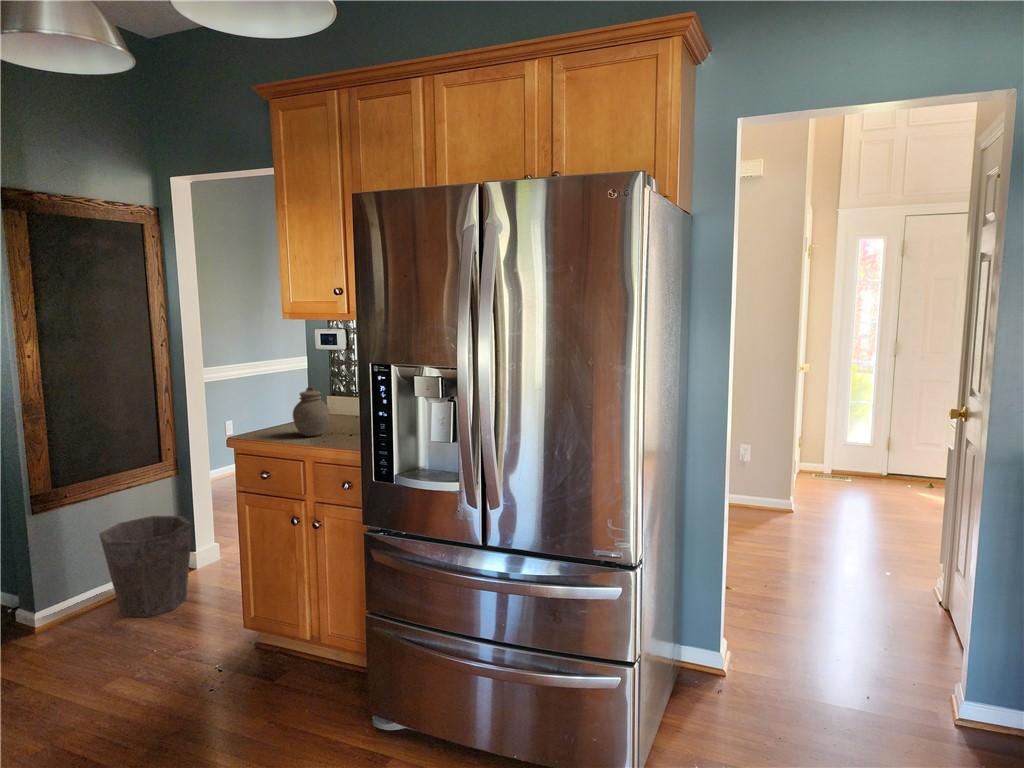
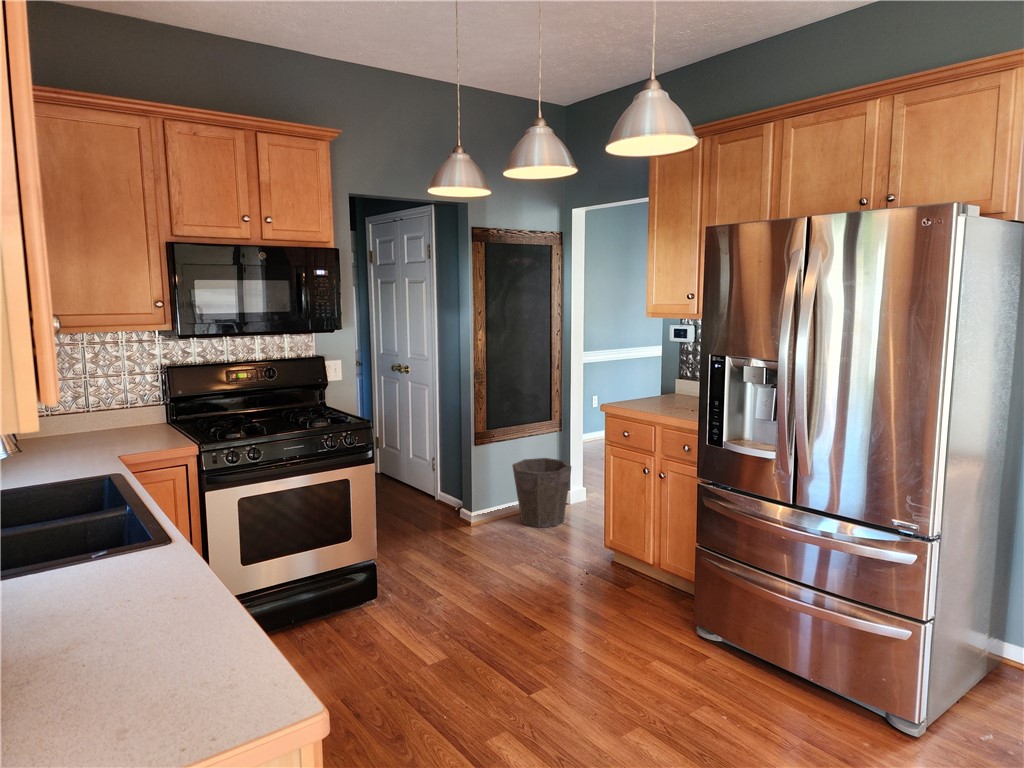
jar: present [293,387,330,436] -> none [649,371,677,409]

